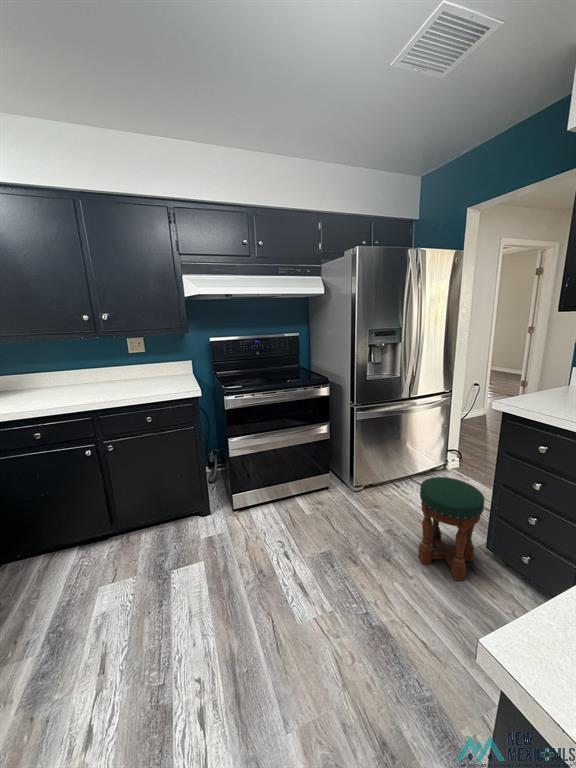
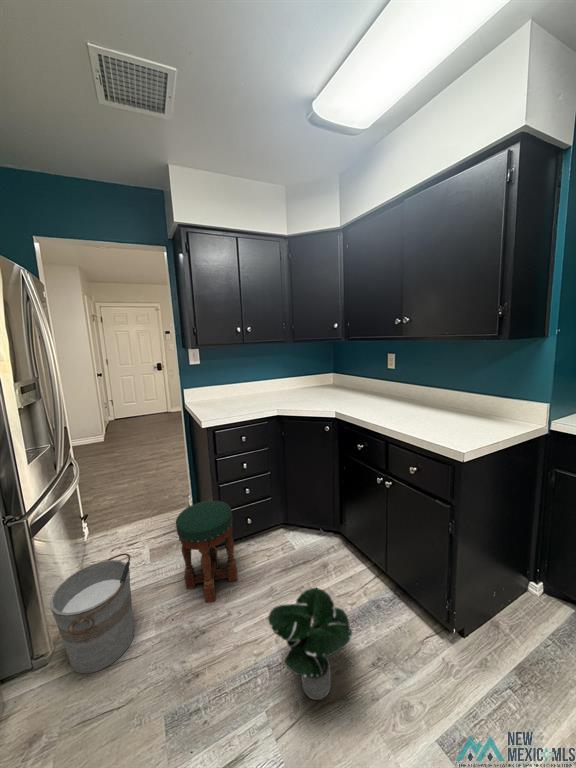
bucket: none [345,457,400,521] -> present [50,553,134,674]
potted plant: none [317,555,409,673] -> present [268,588,352,700]

